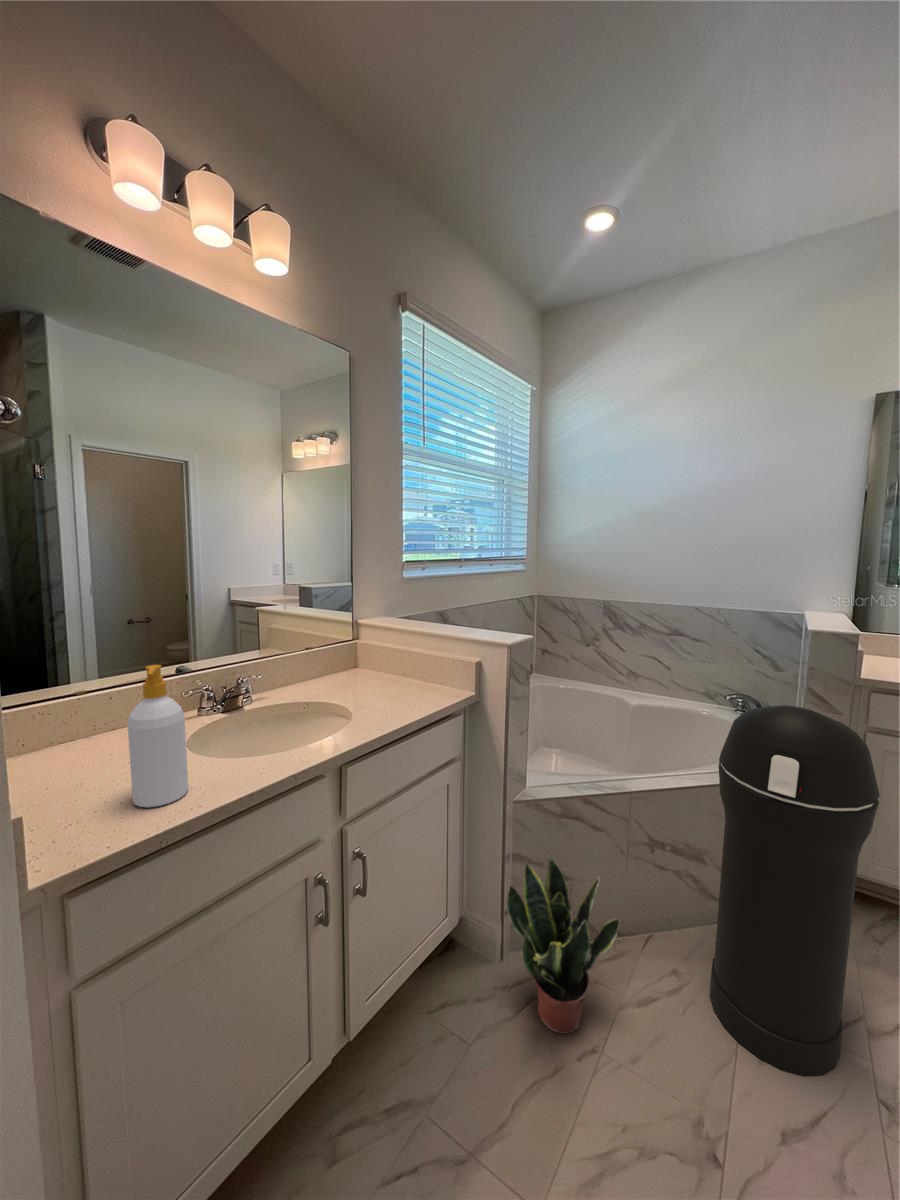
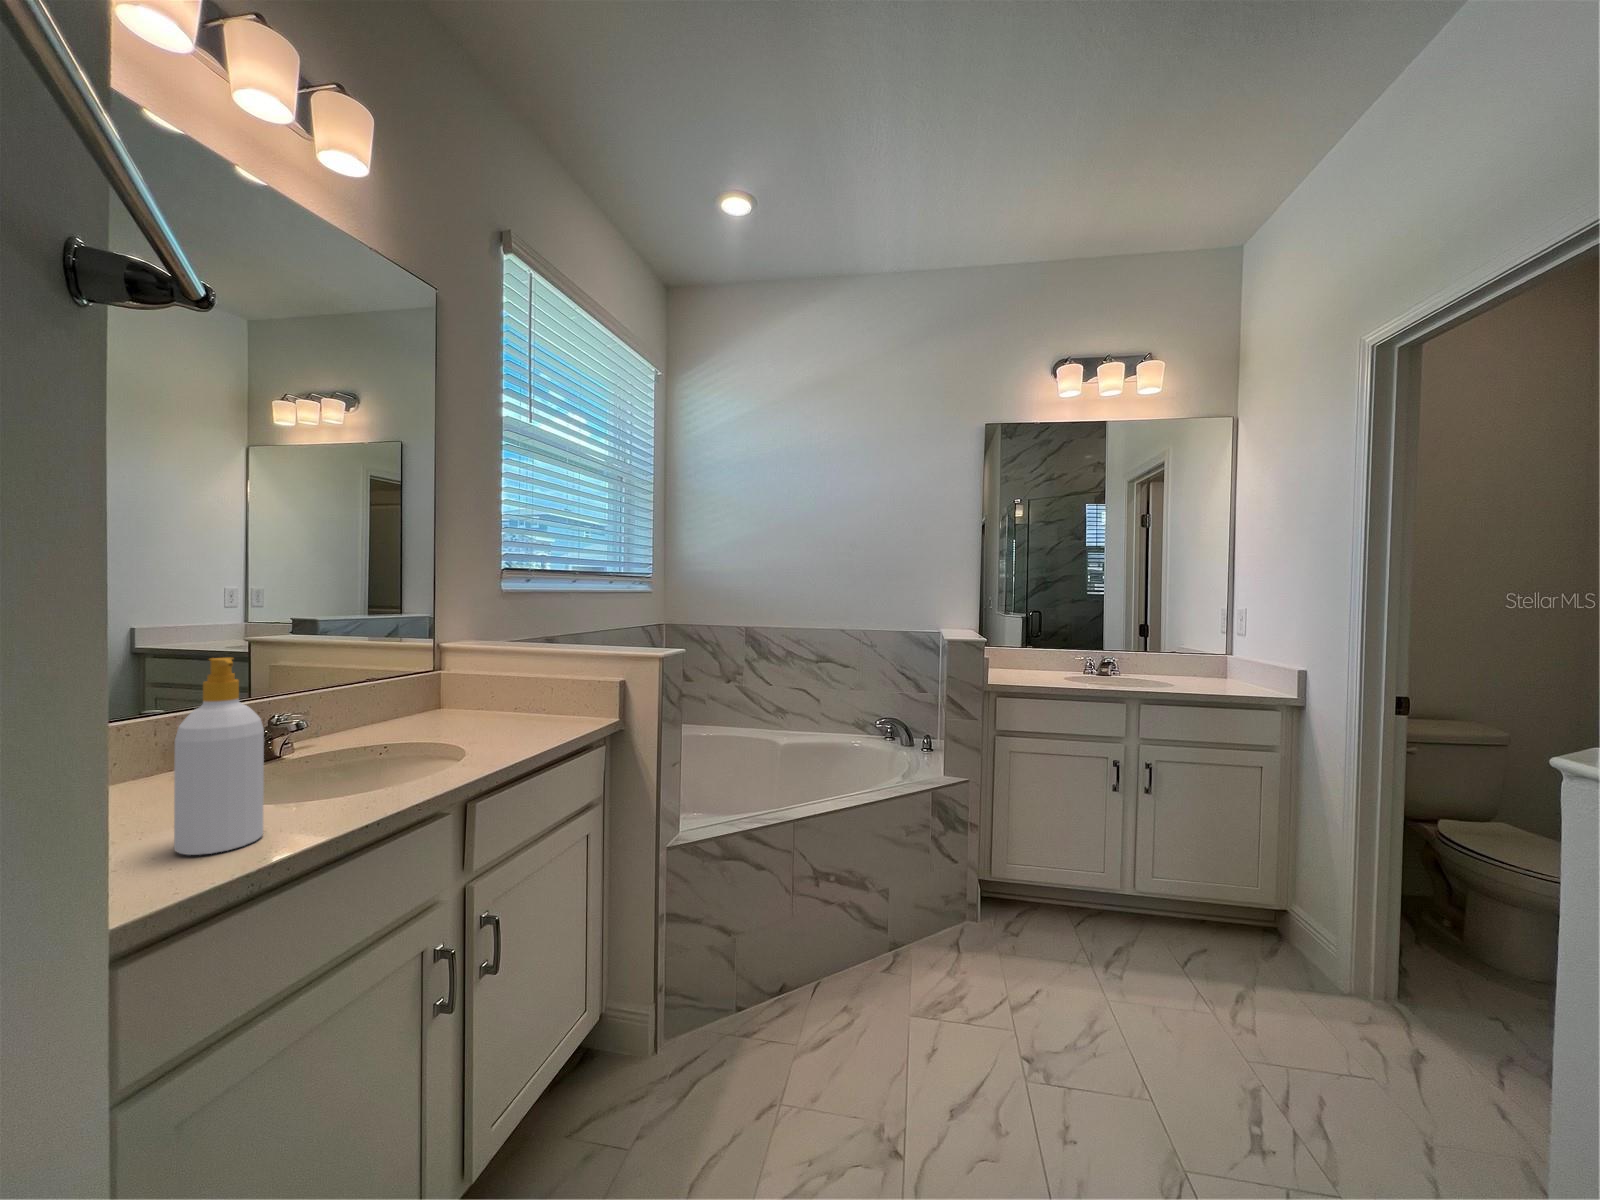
trash can: present [710,705,880,1076] -> none [878,699,1005,1061]
potted plant: present [507,859,619,1034] -> none [666,904,792,1104]

